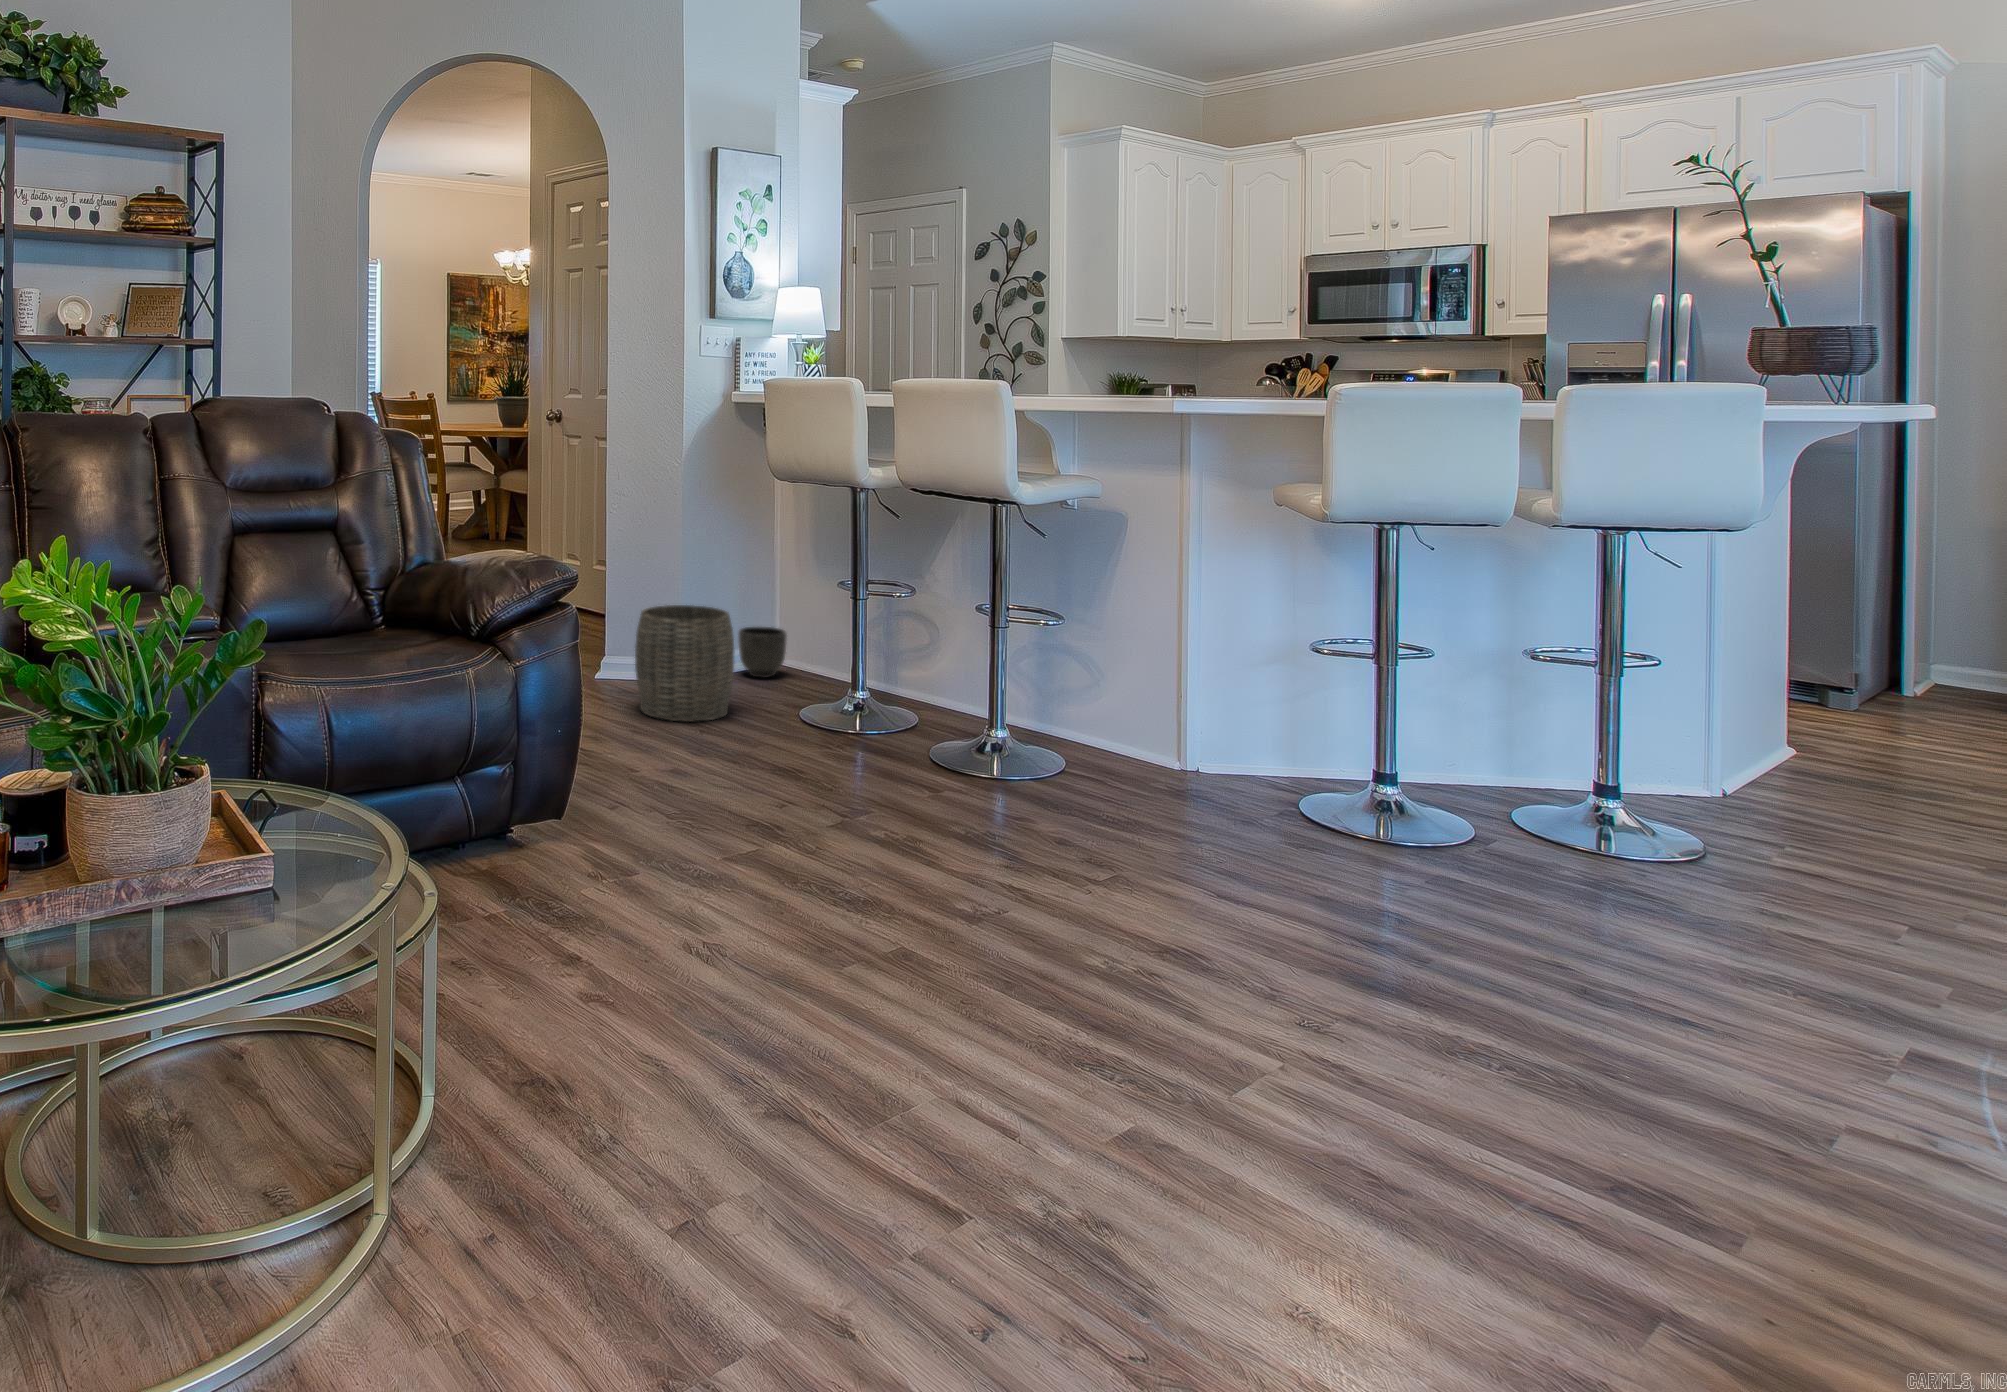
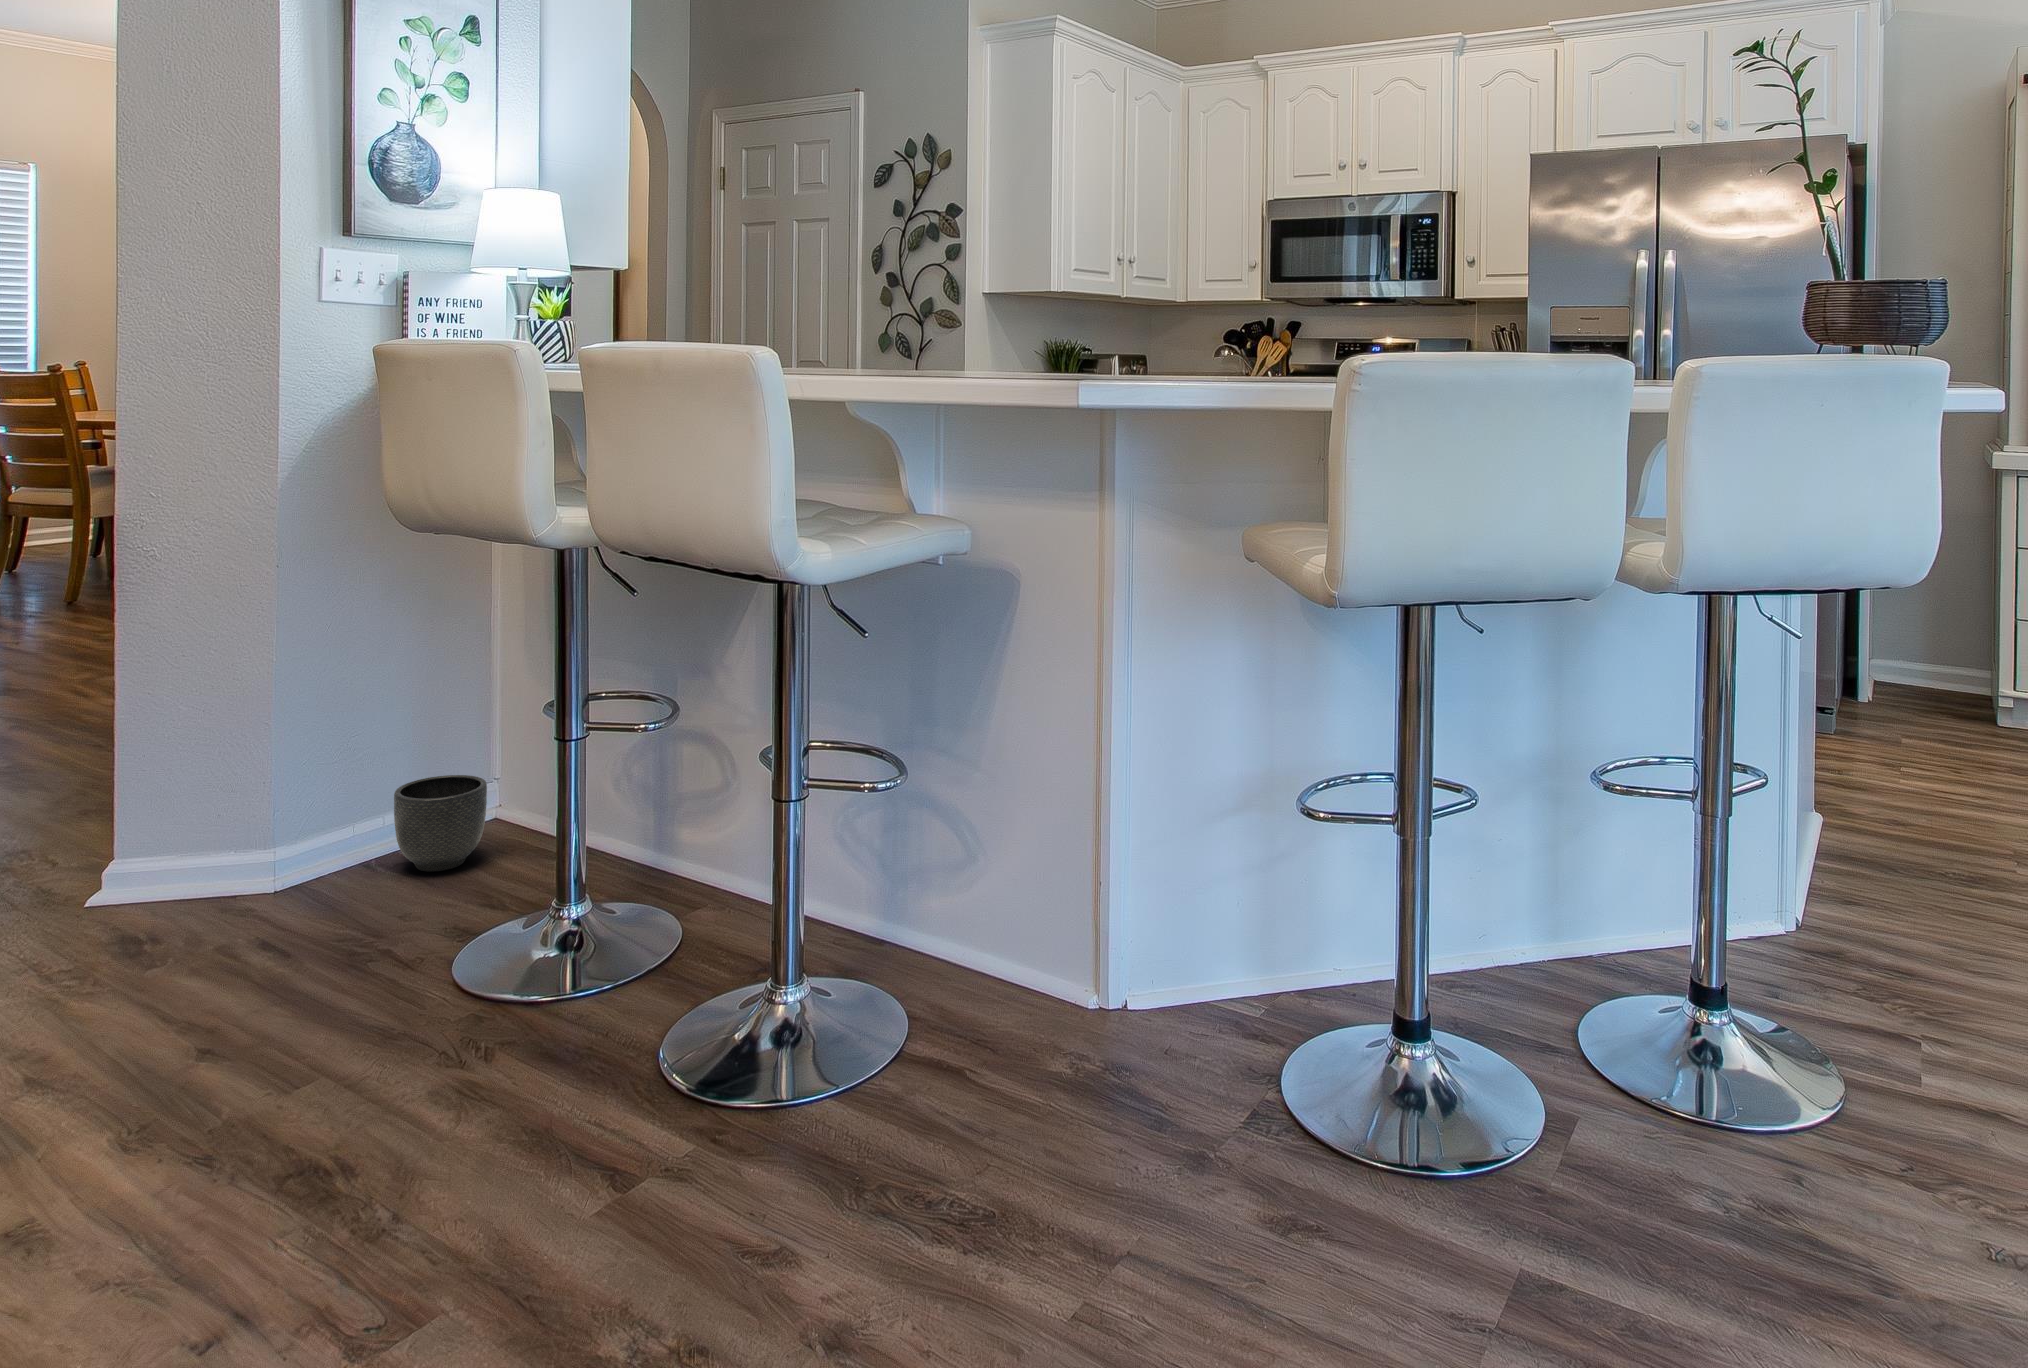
woven basket: present [635,605,734,722] -> none [91,777,323,1035]

